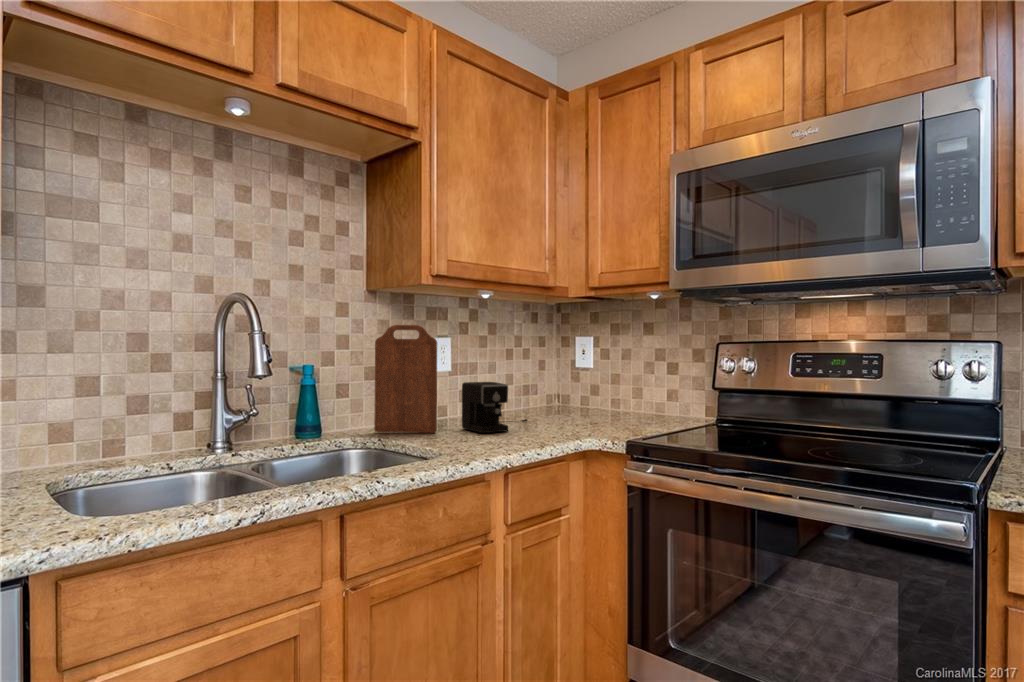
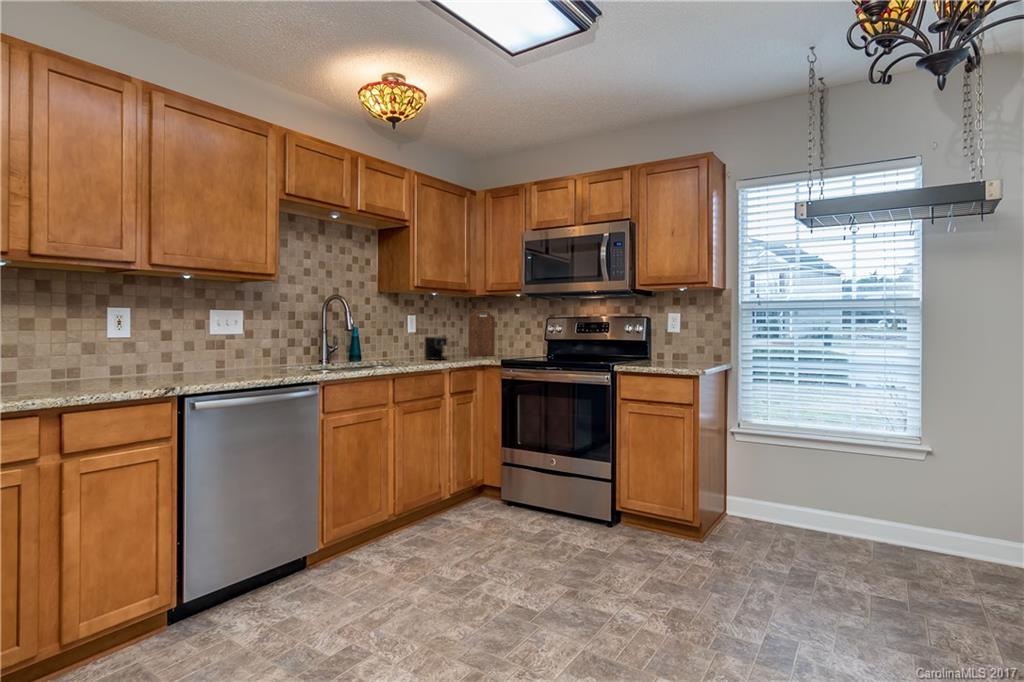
cutting board: present [374,325,437,433] -> present [468,310,495,356]

